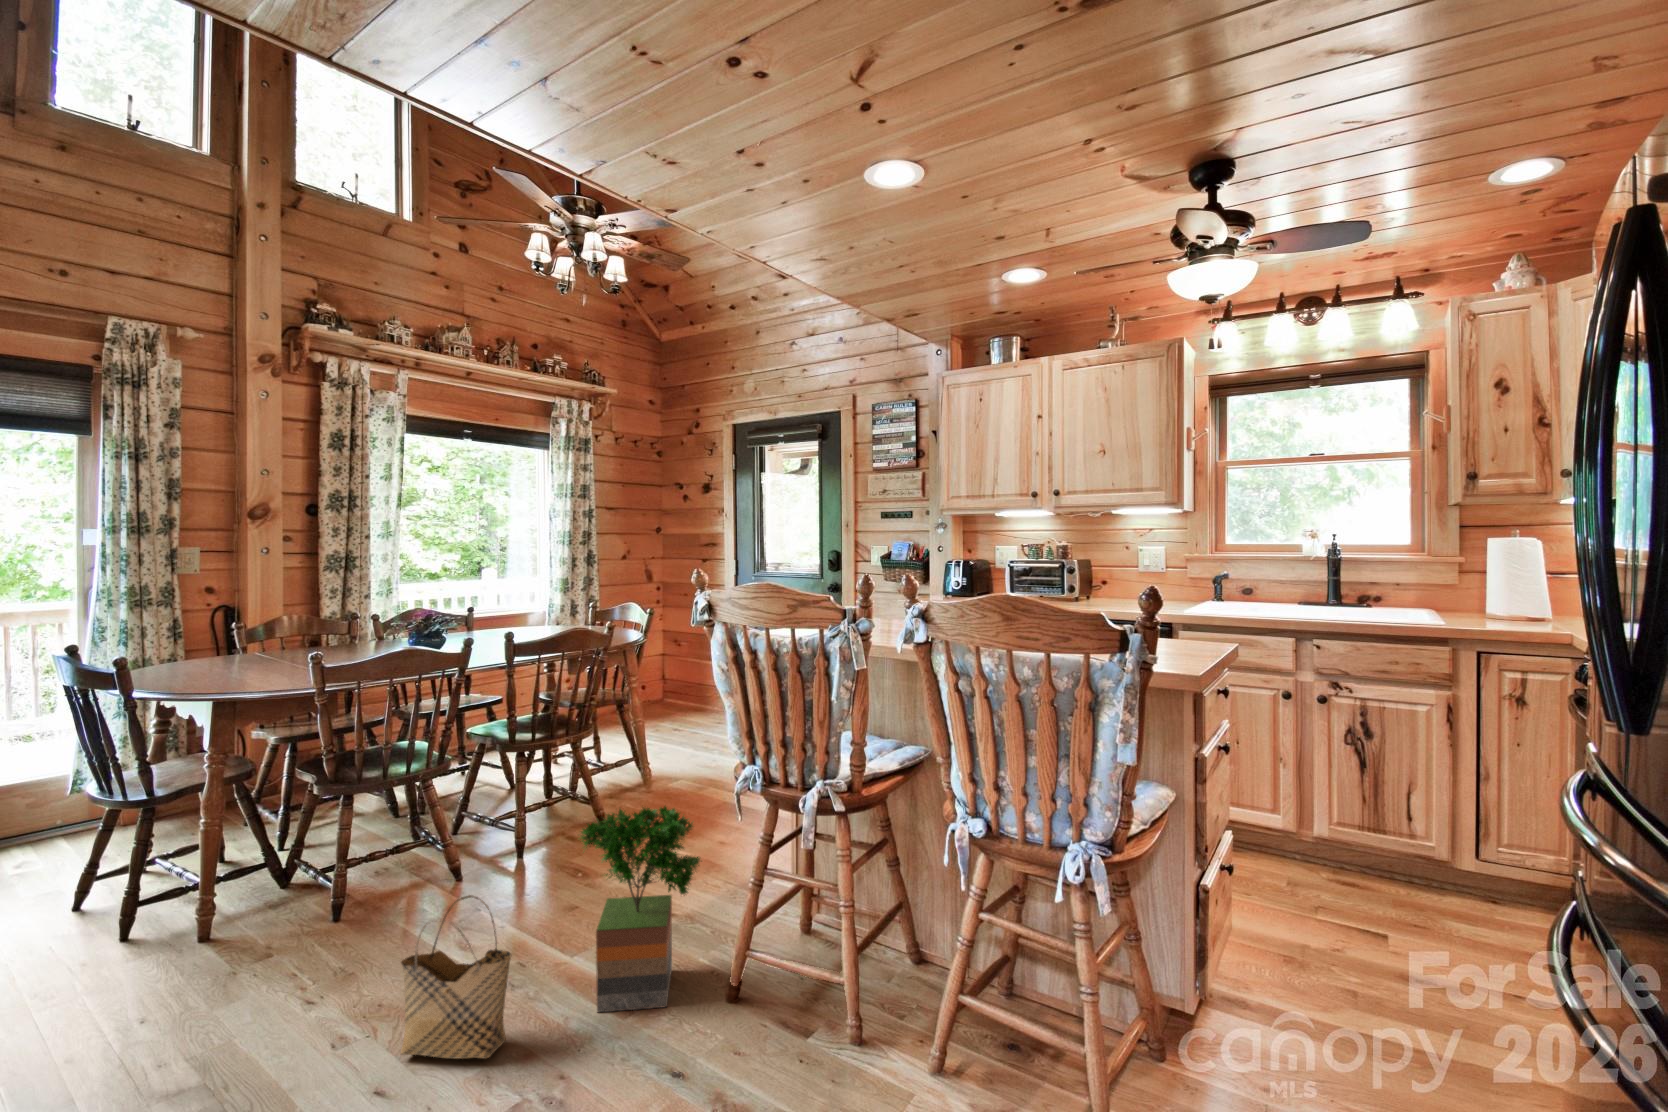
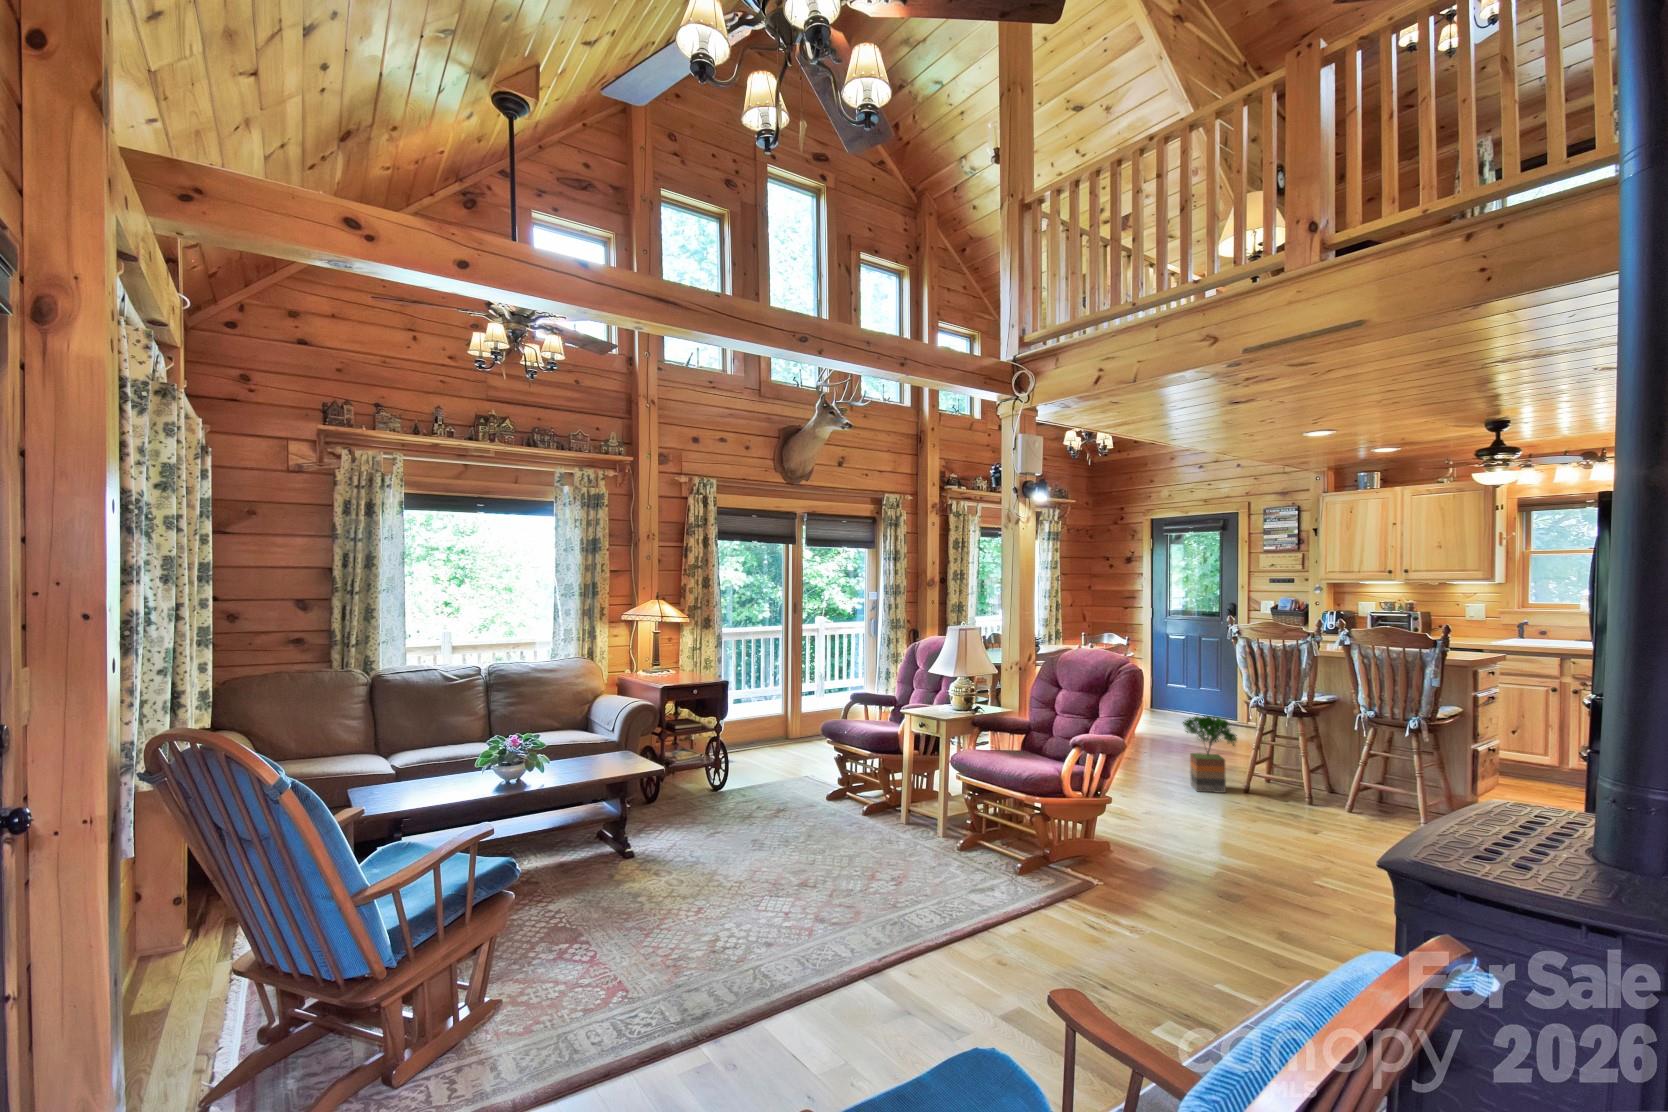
woven basket: present [401,895,512,1059] -> none [1129,739,1170,795]

